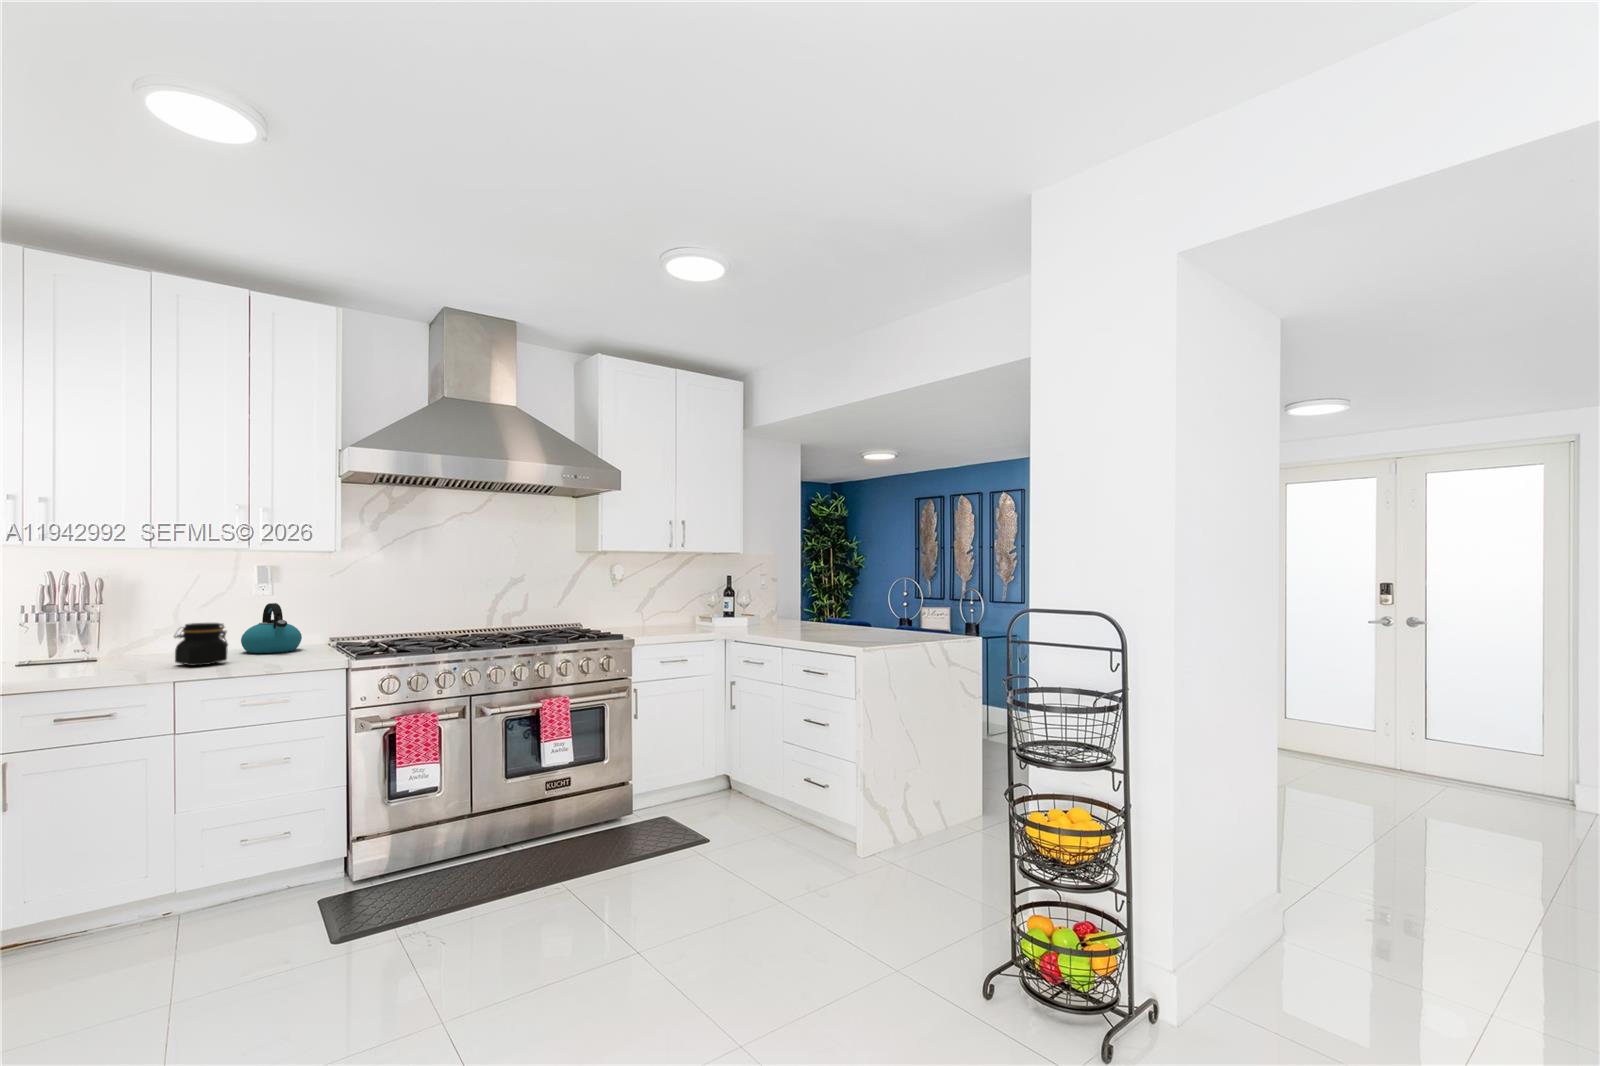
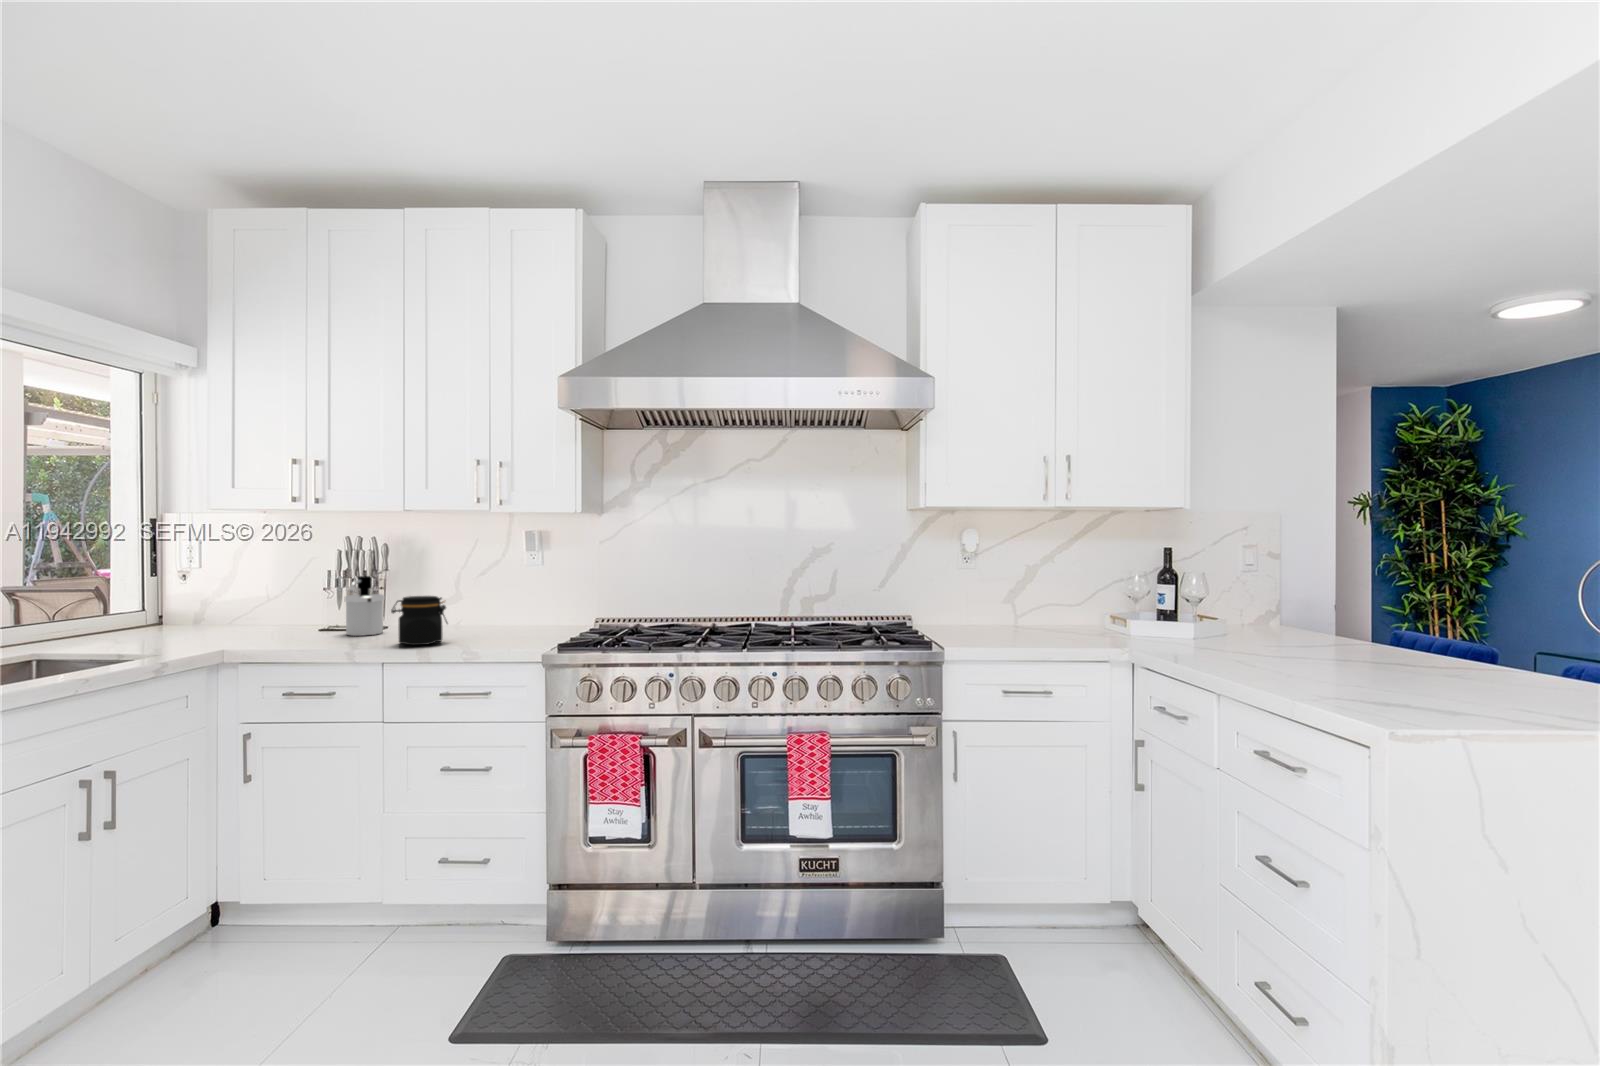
kettle: present [241,603,302,653] -> none [491,574,554,633]
soap dispenser: none [78,609,123,665] -> present [344,576,384,636]

